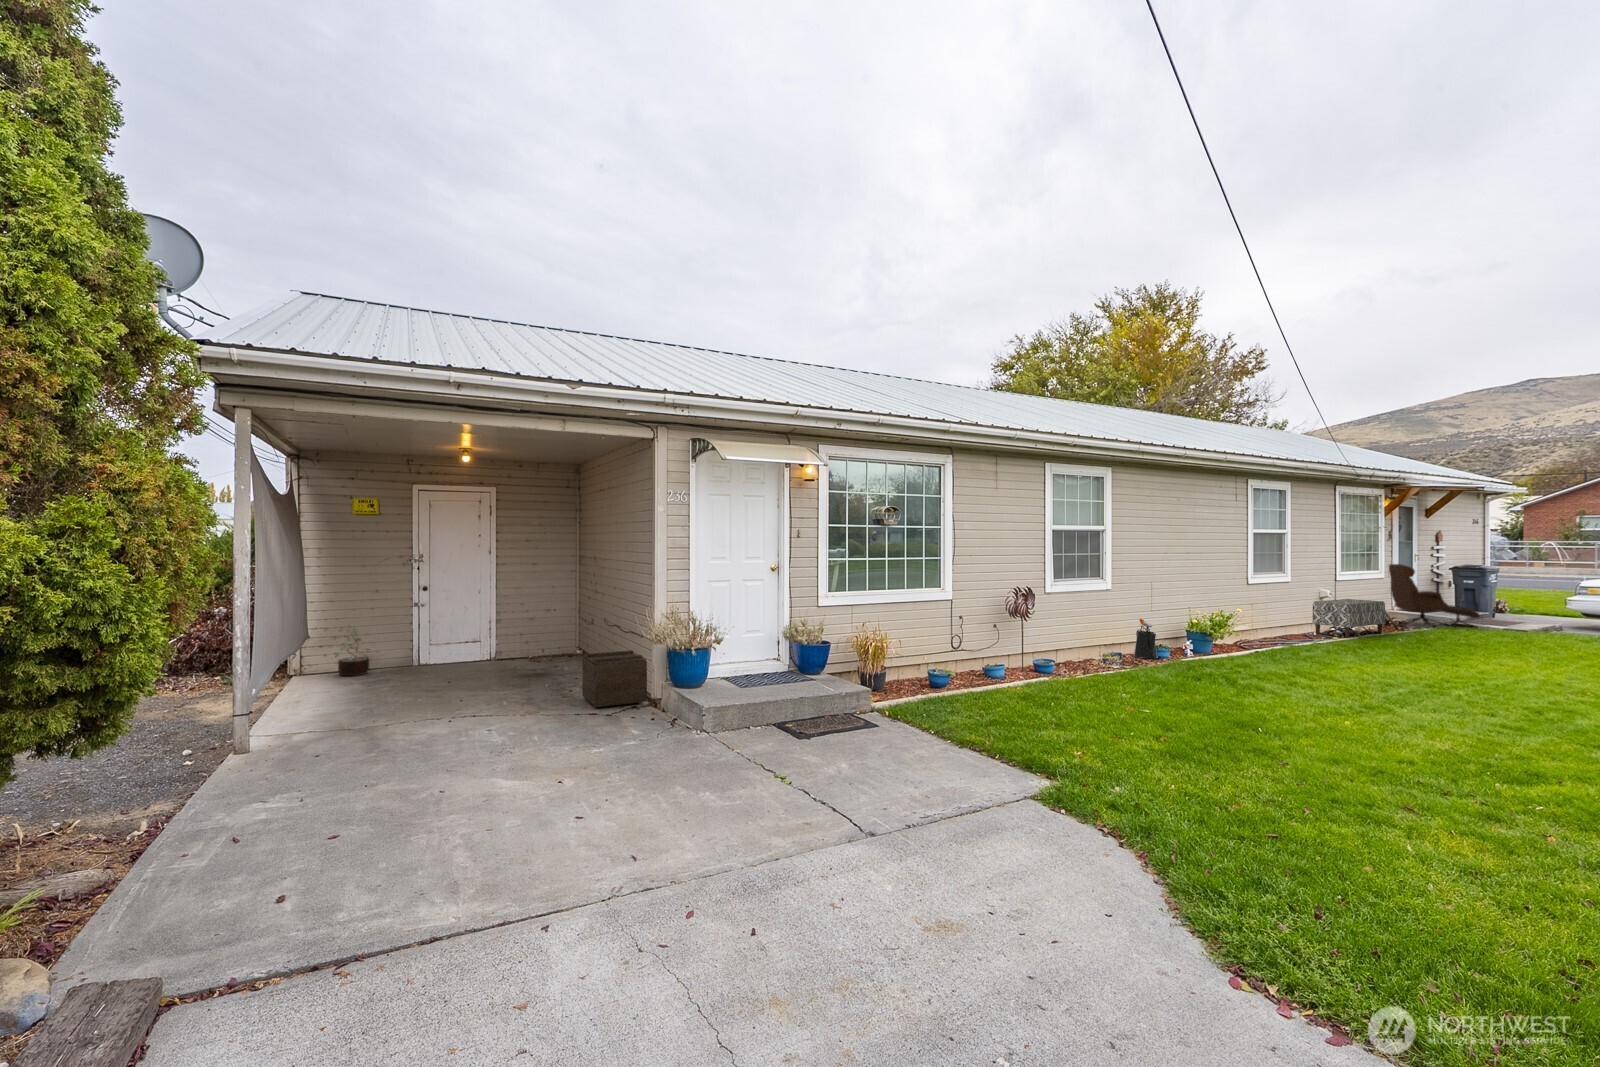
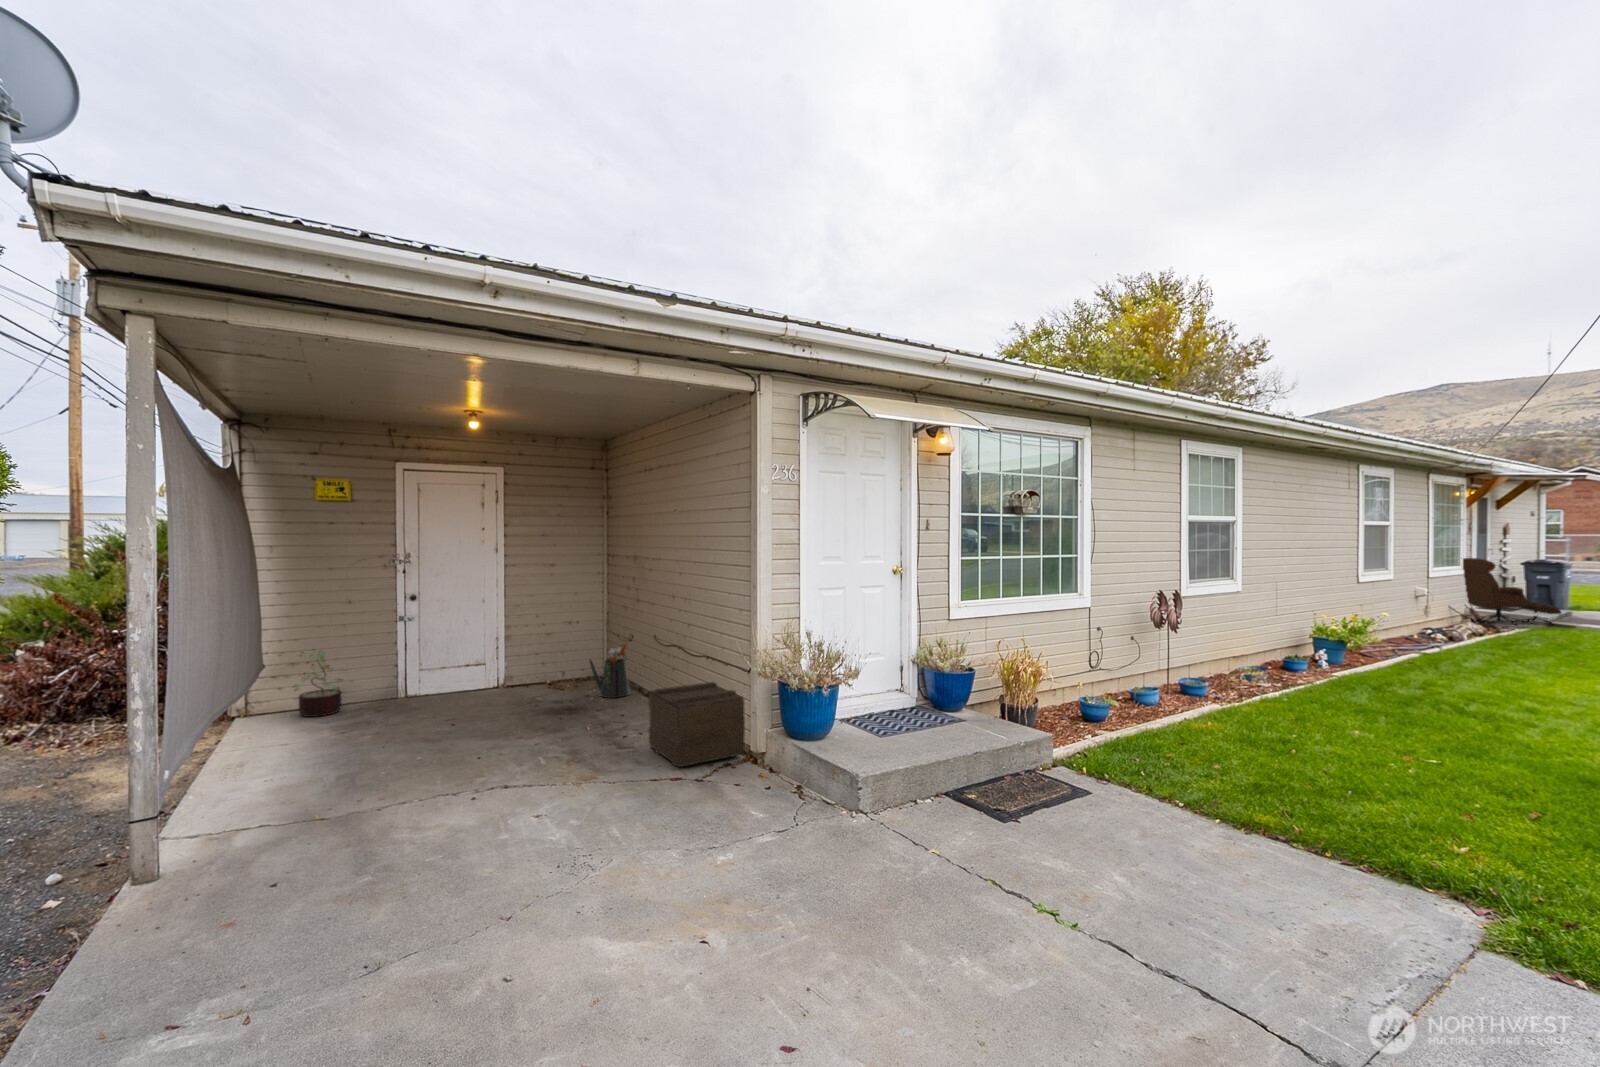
bench: present [1312,599,1385,638] -> none [1409,596,1483,640]
watering can: present [1134,619,1158,659] -> present [590,643,630,698]

